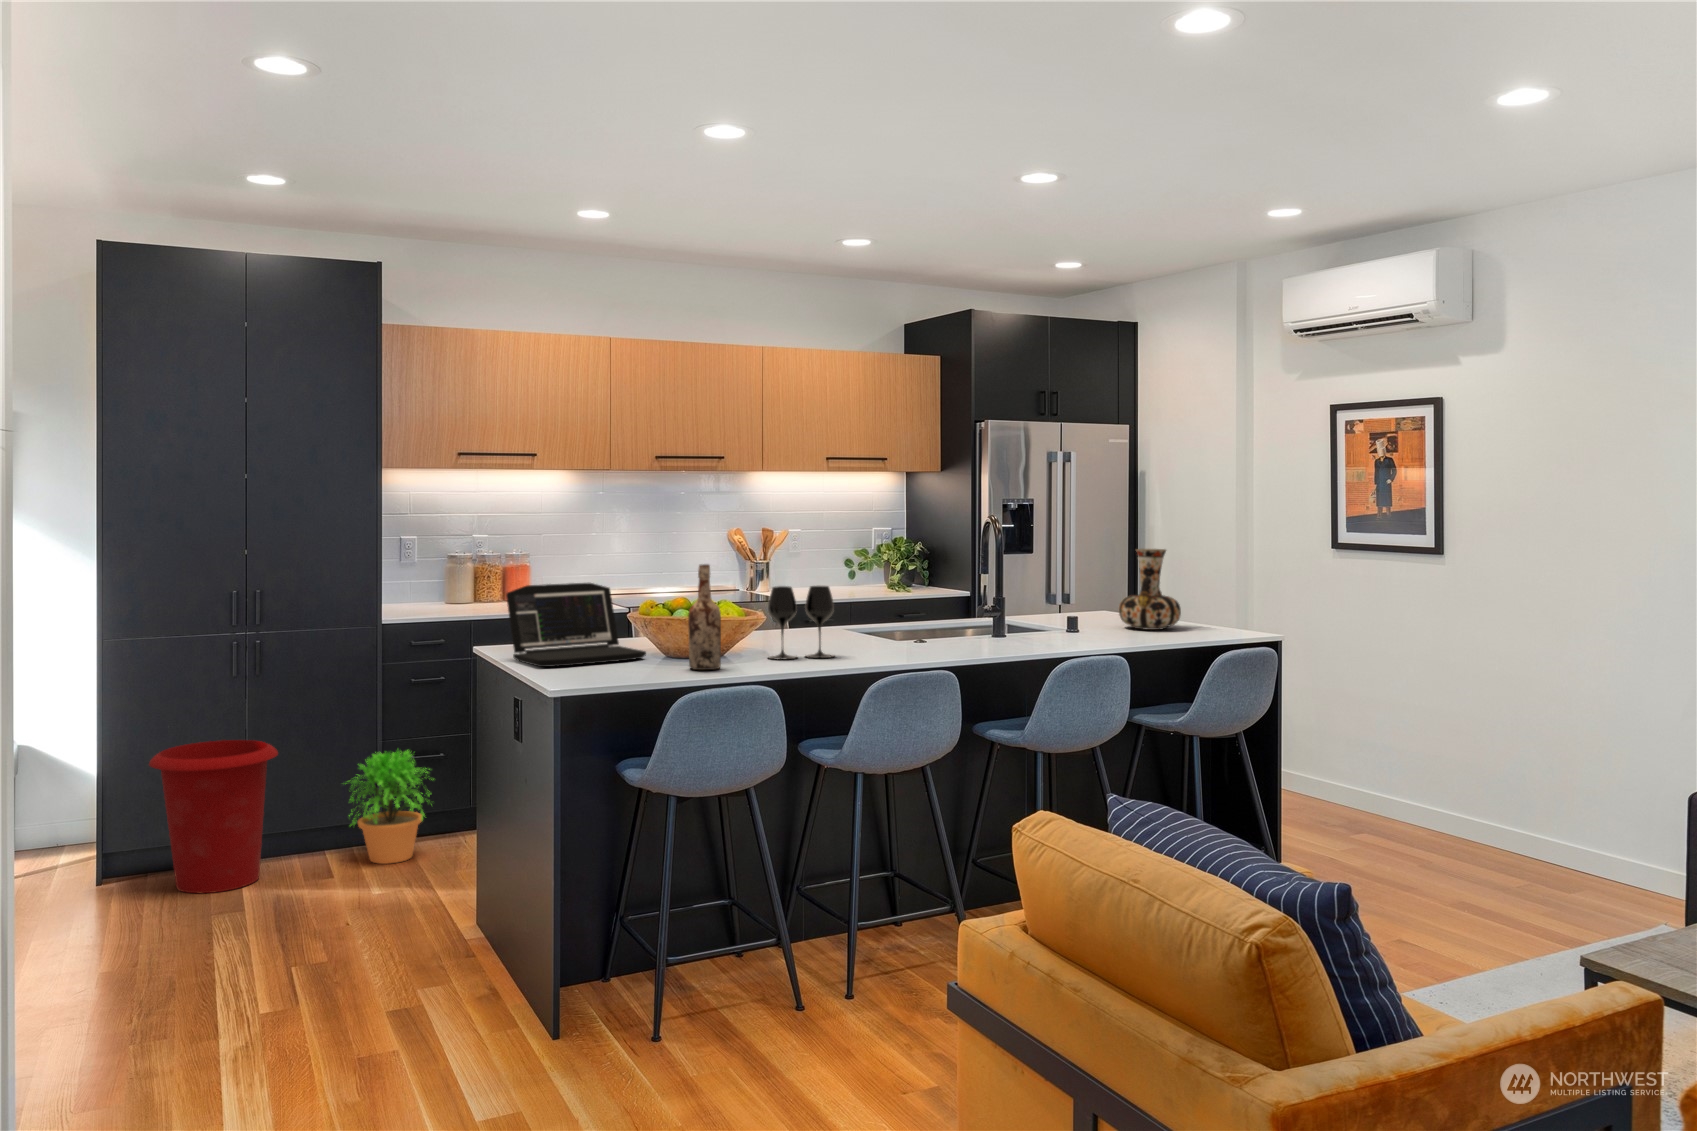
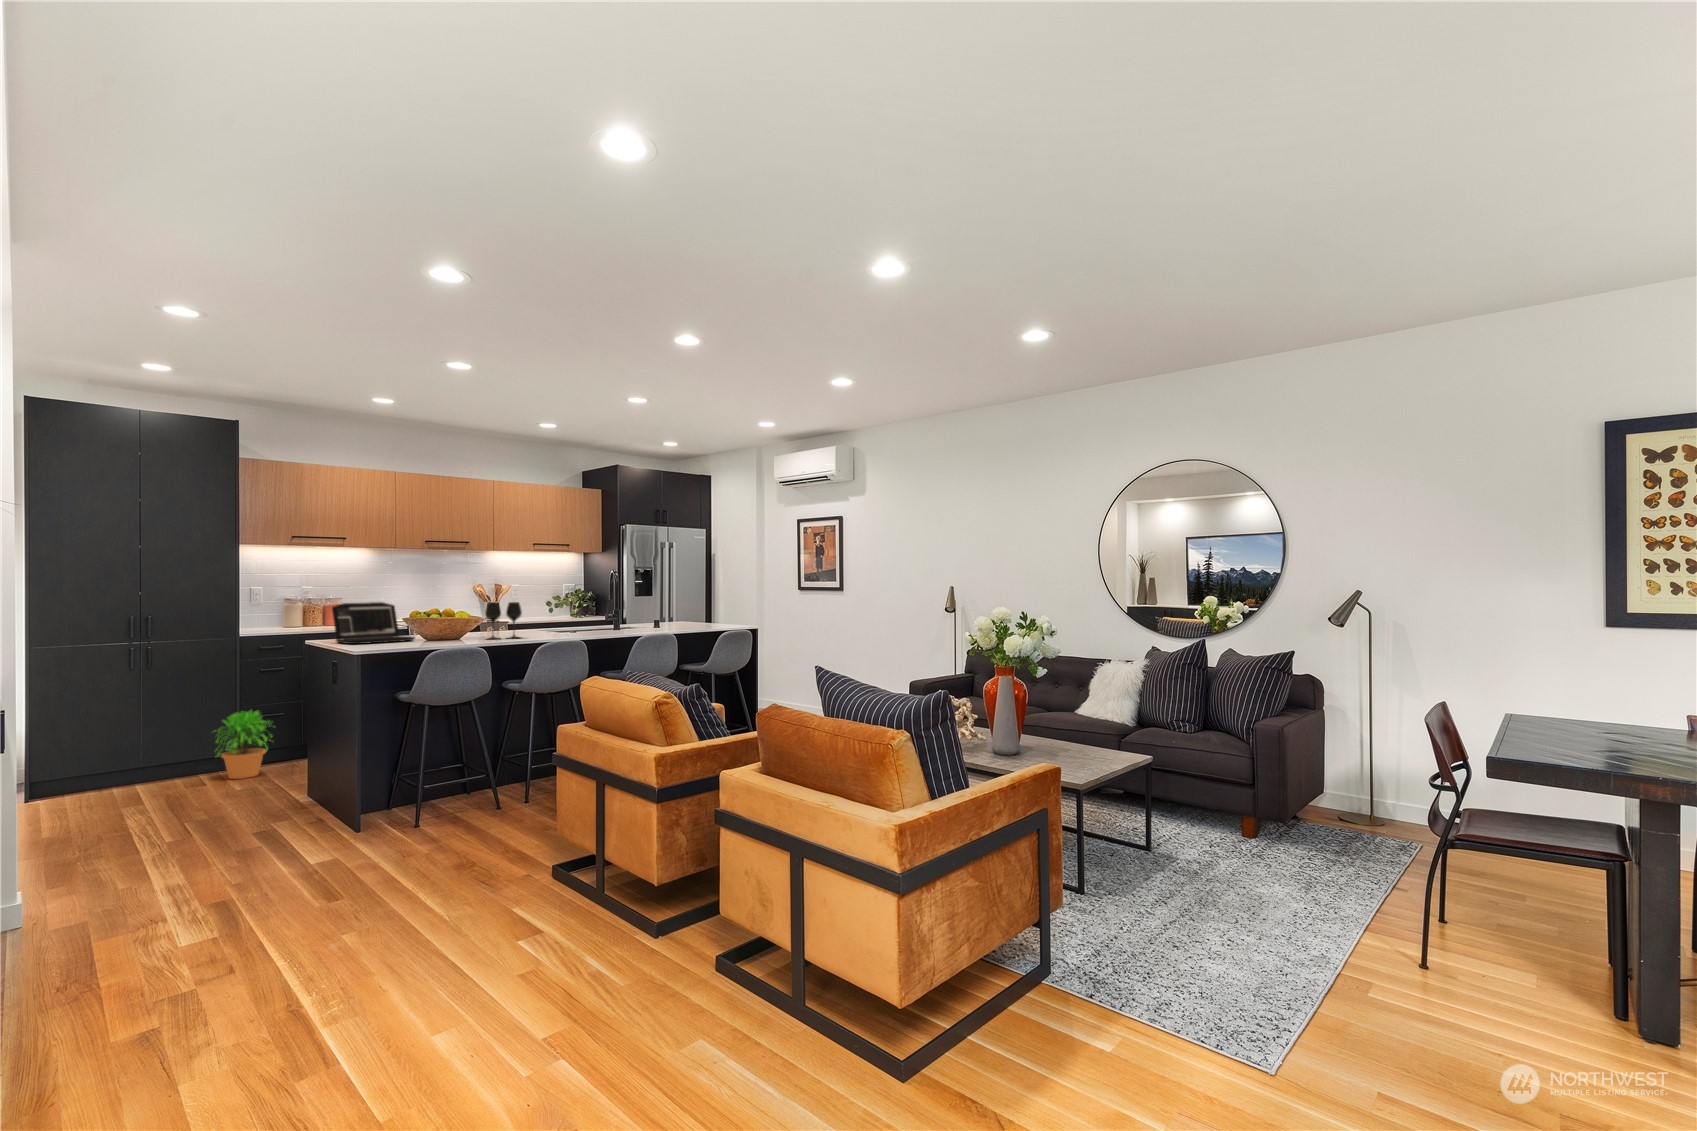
vase: present [1119,549,1181,630] -> none [681,587,712,627]
wine bottle: present [688,564,721,670] -> none [439,589,458,643]
waste bin: present [149,740,278,893] -> none [73,707,167,800]

